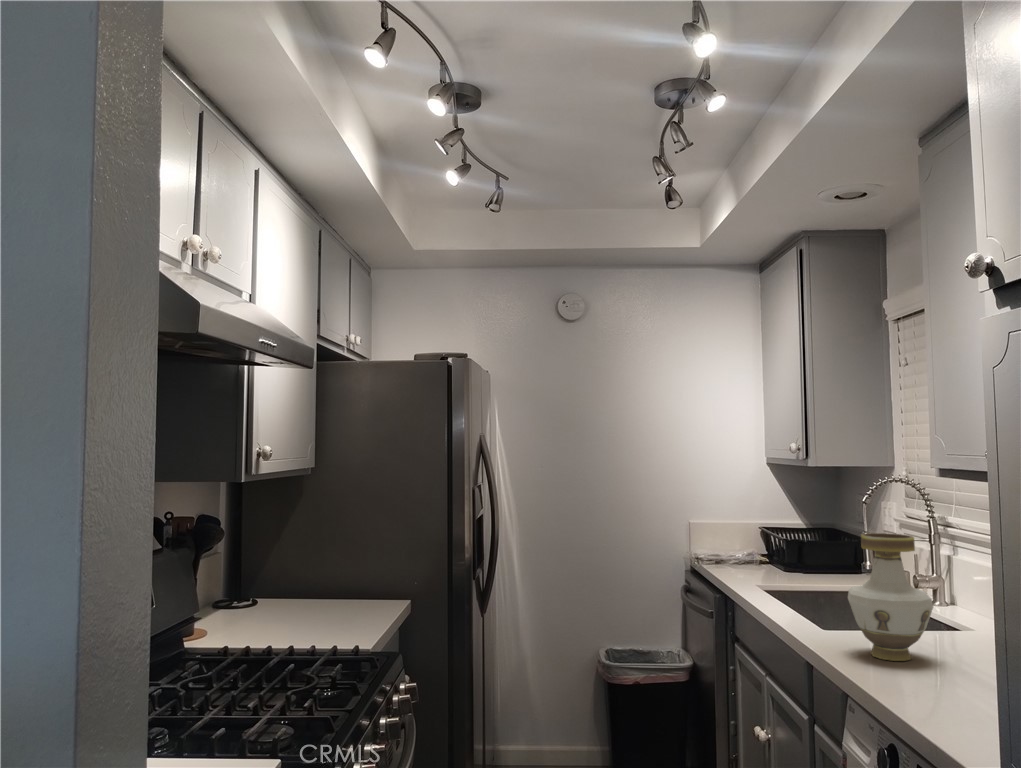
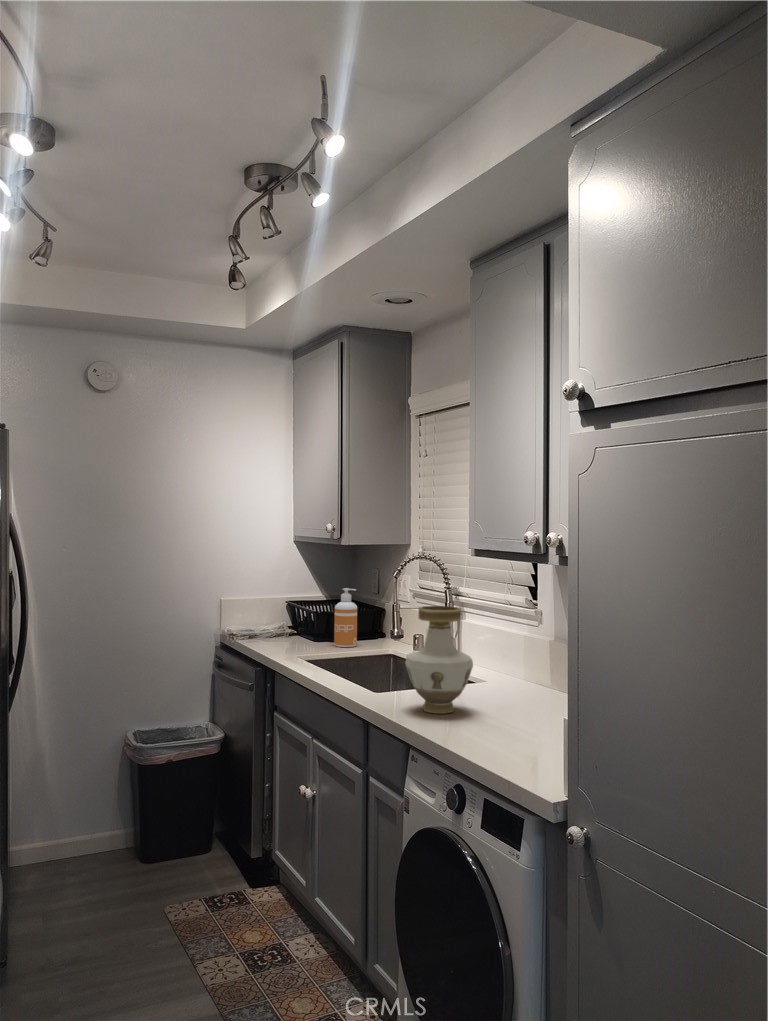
soap dispenser: none [804,514,832,580] -> present [334,588,357,647]

